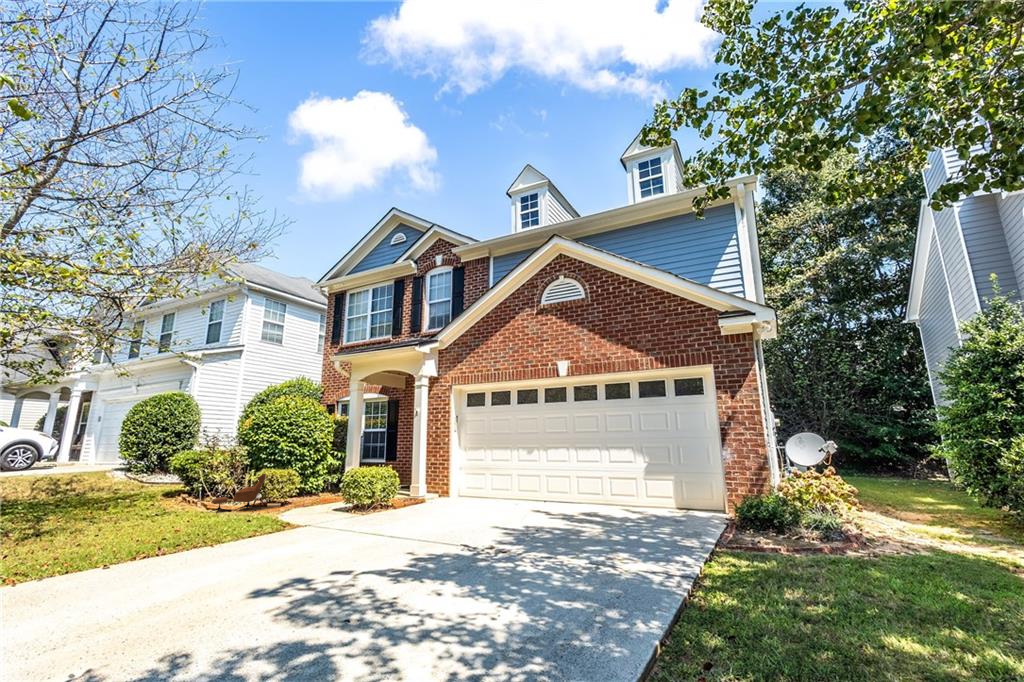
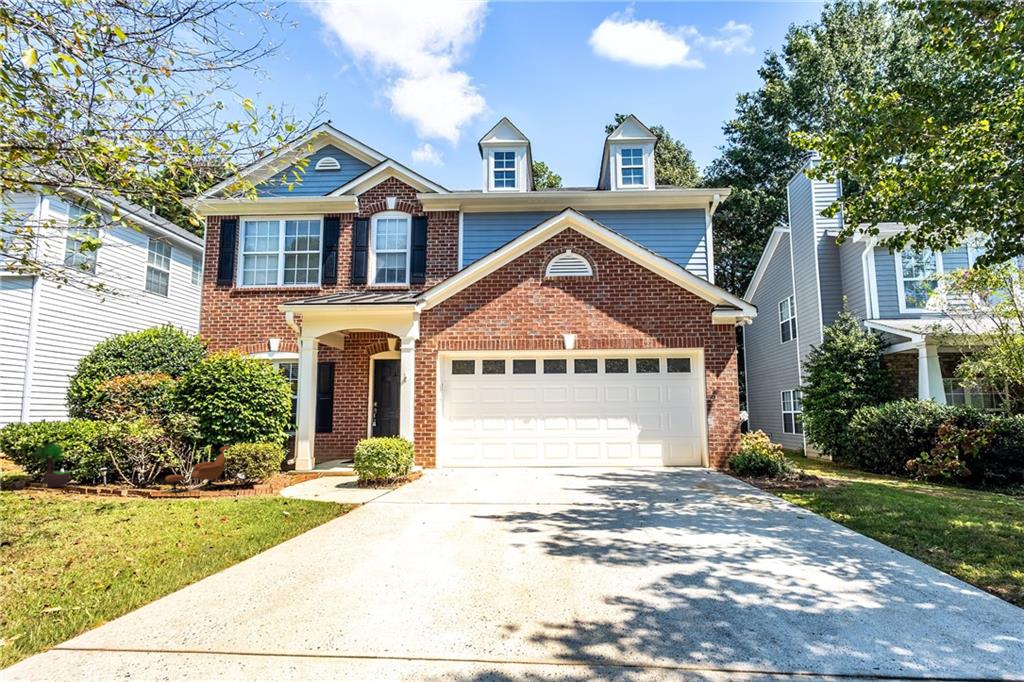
potted tree: none [159,466,183,502] -> present [35,443,70,487]

